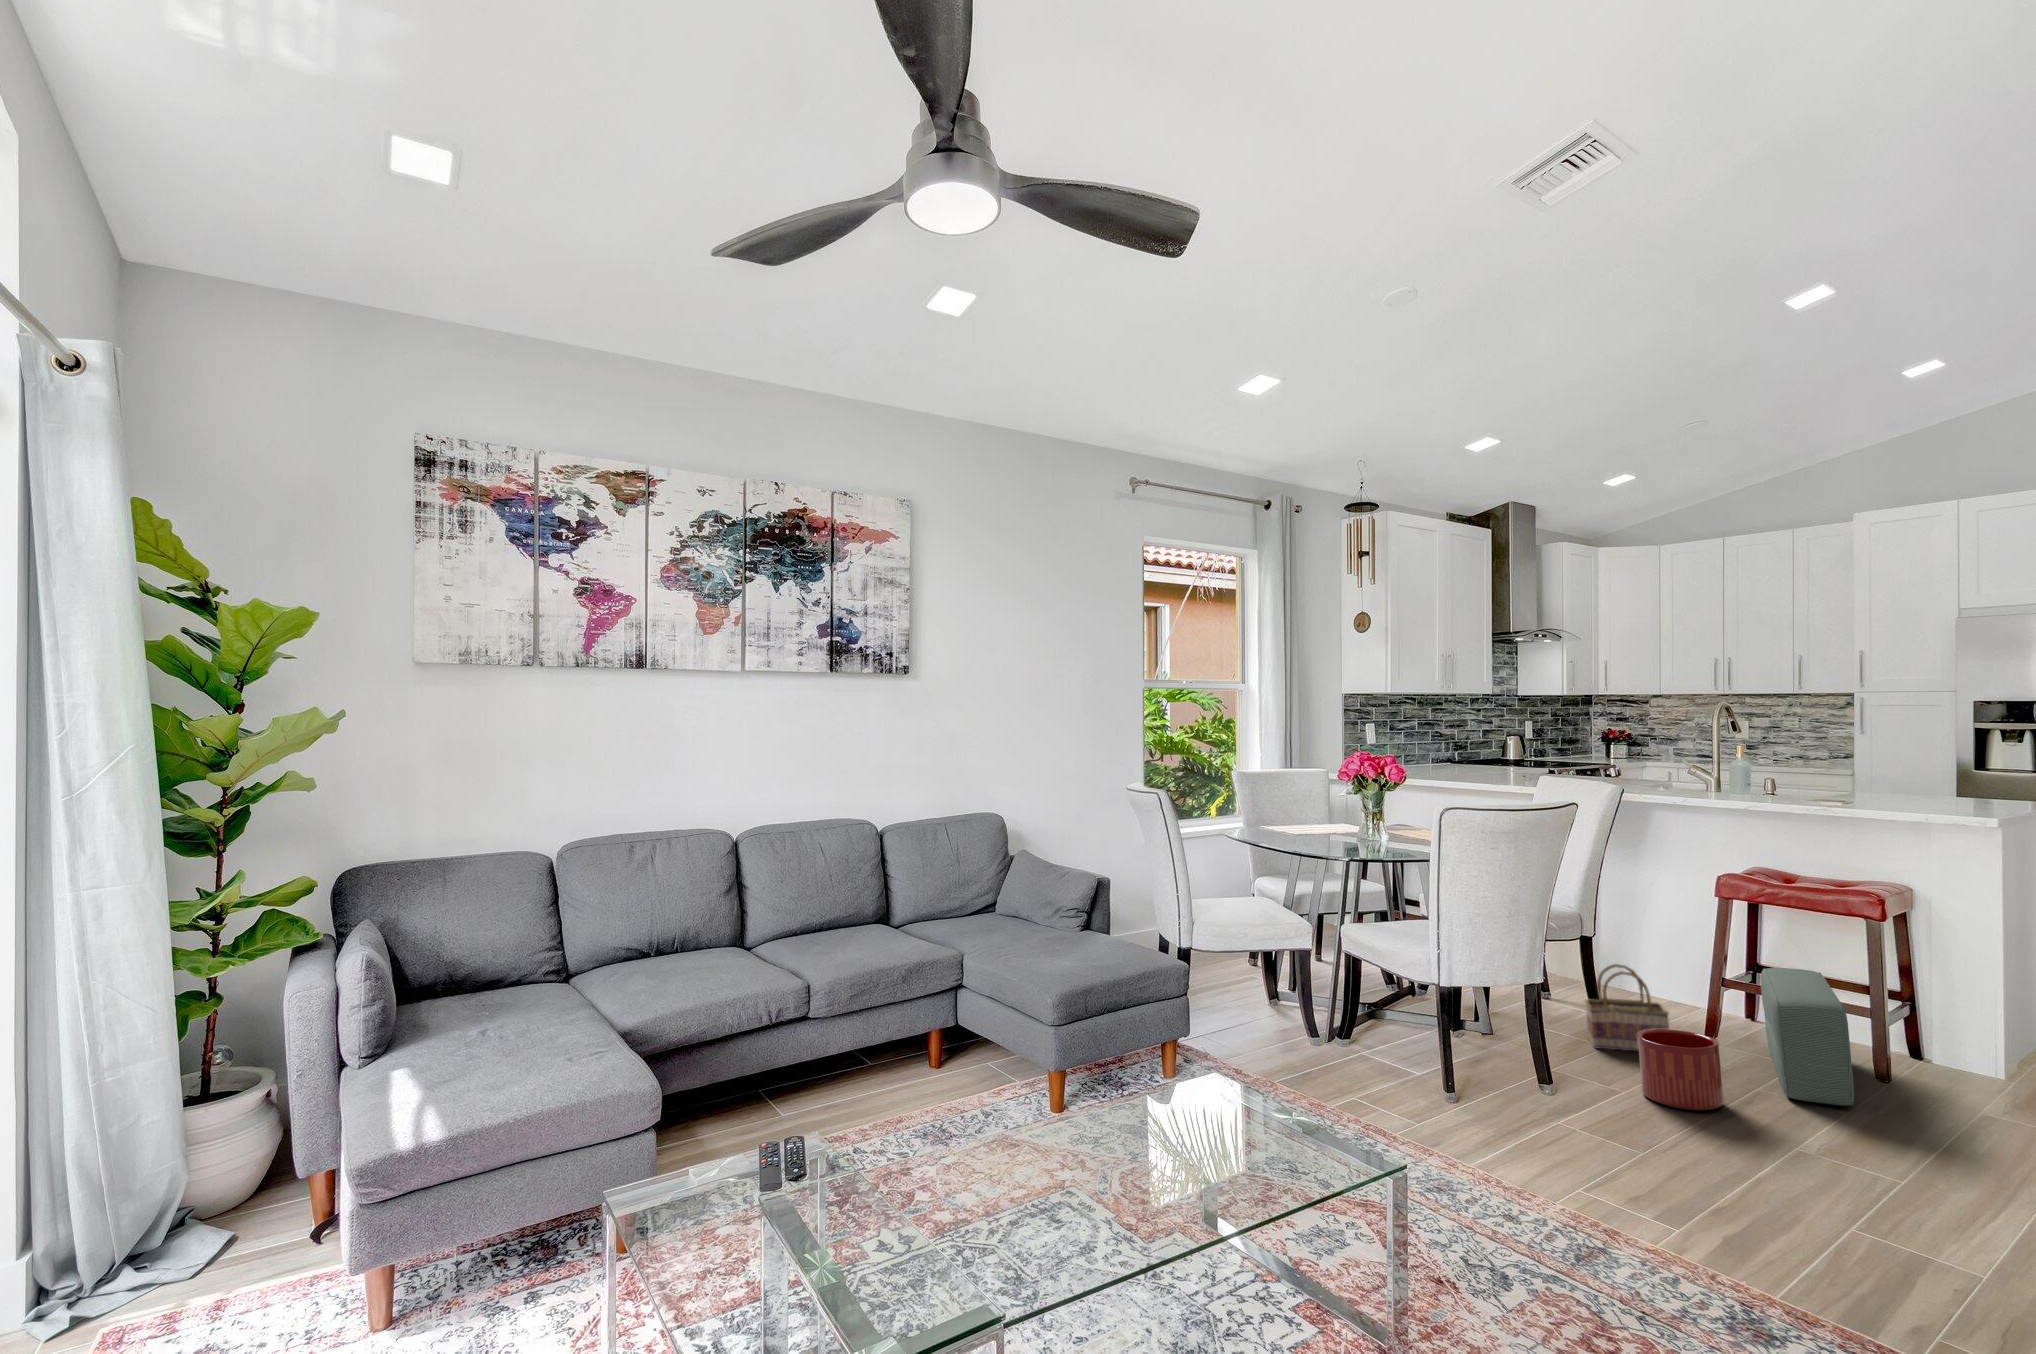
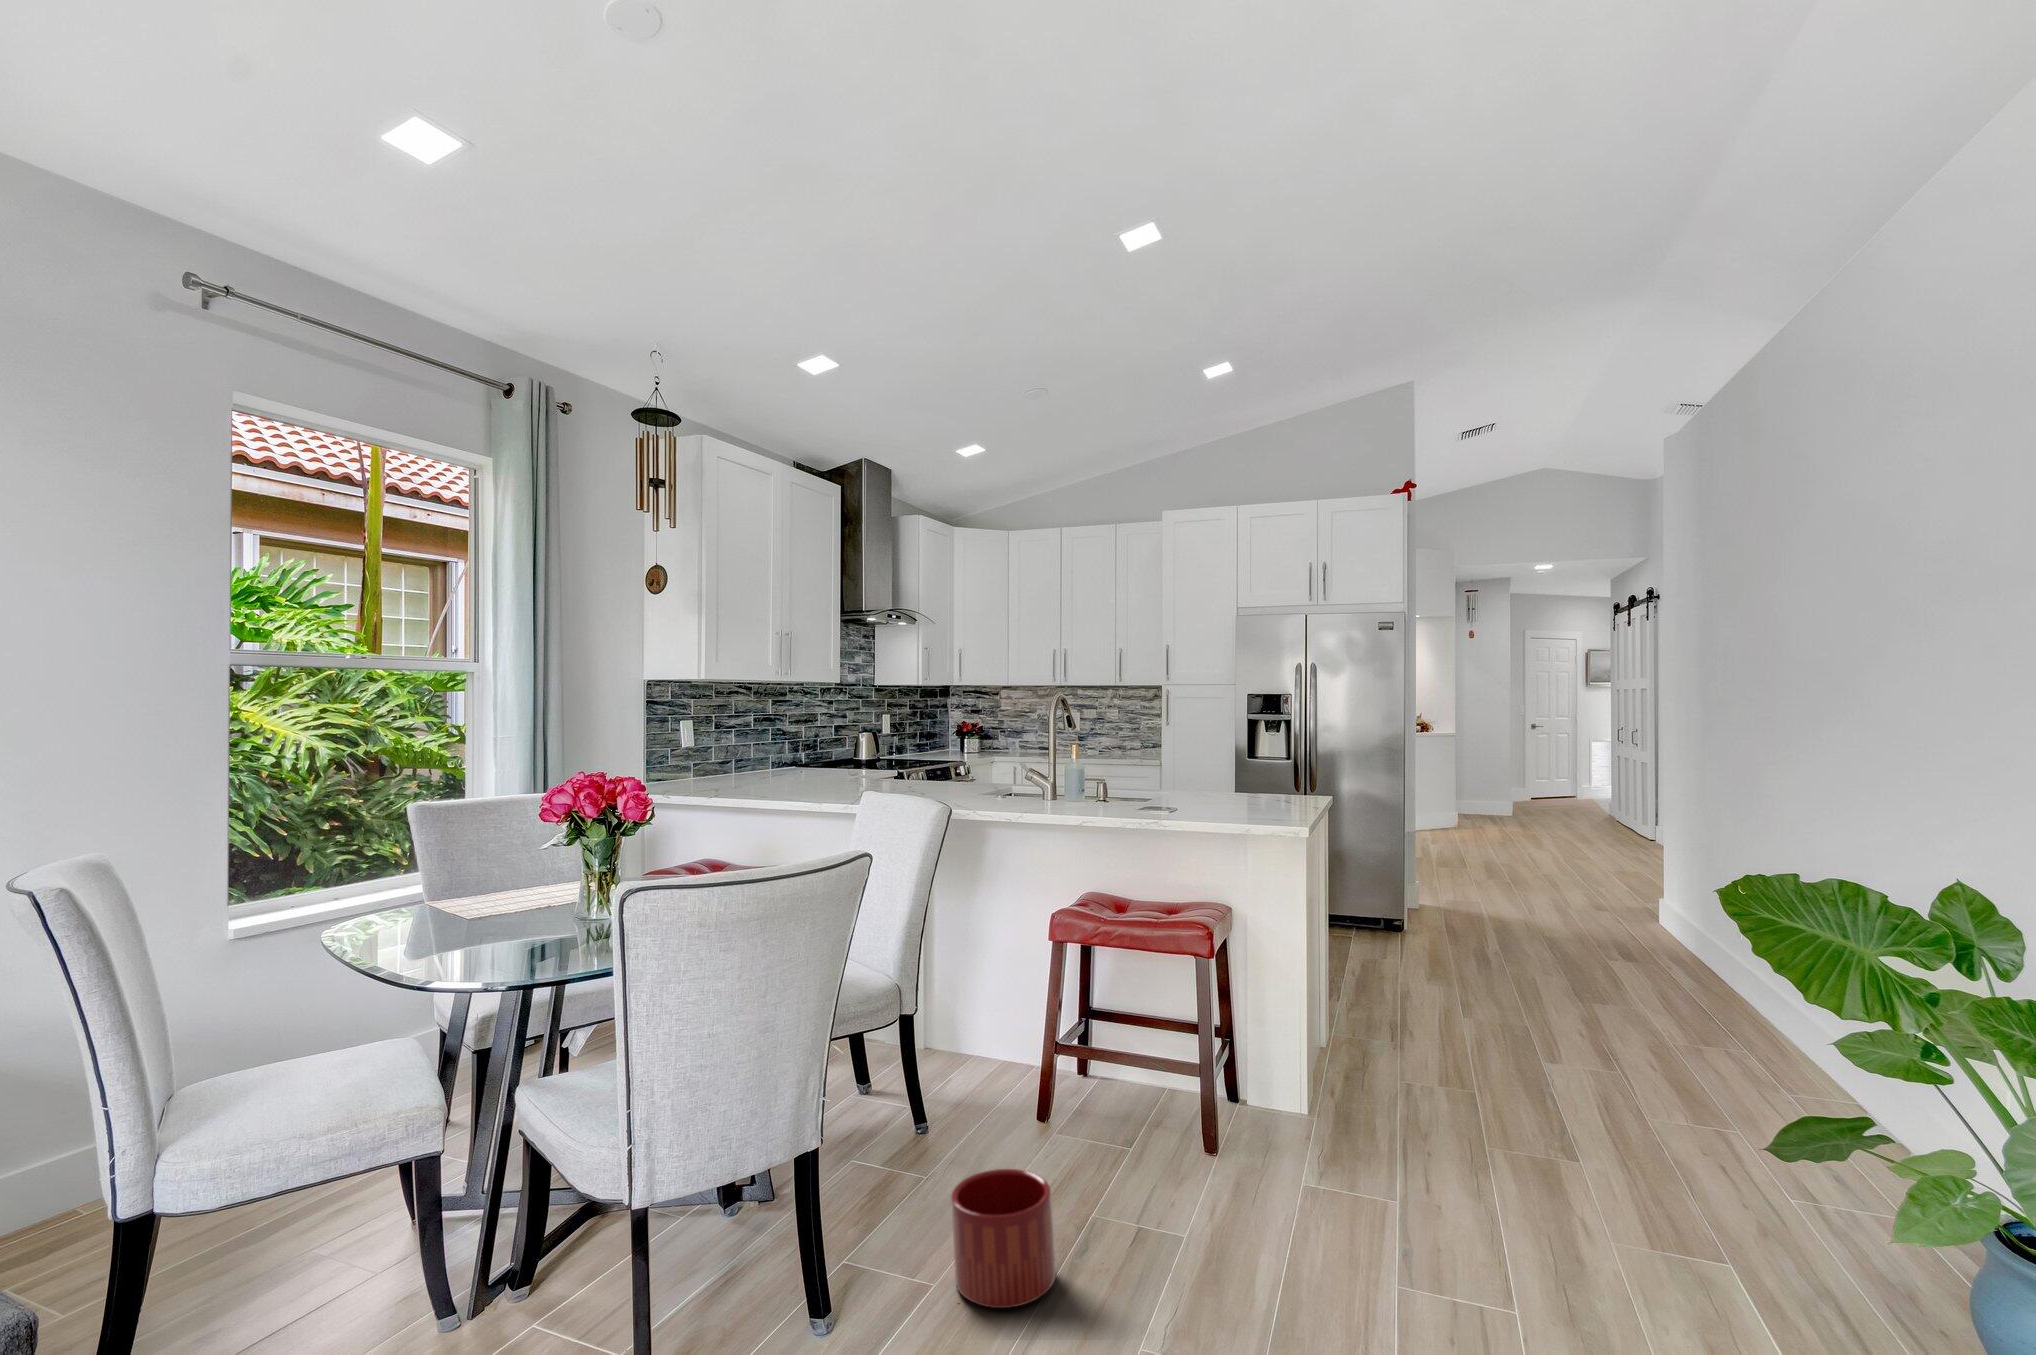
basket: present [1585,964,1669,1051] -> none [897,1055,997,1188]
pouf: present [1760,968,1854,1106] -> none [1095,1025,1194,1233]

